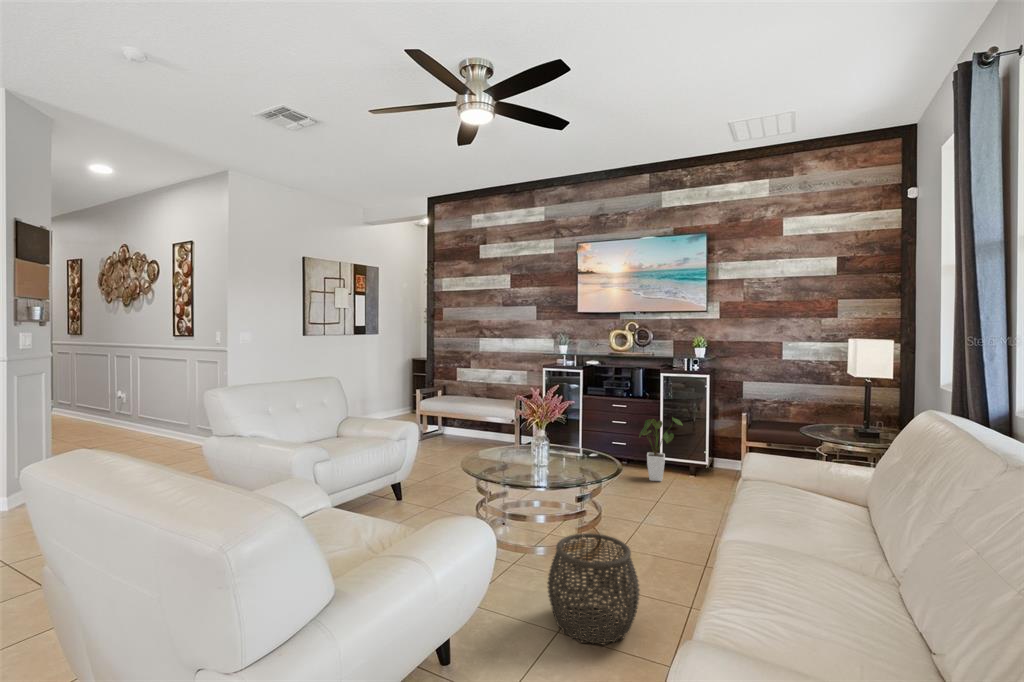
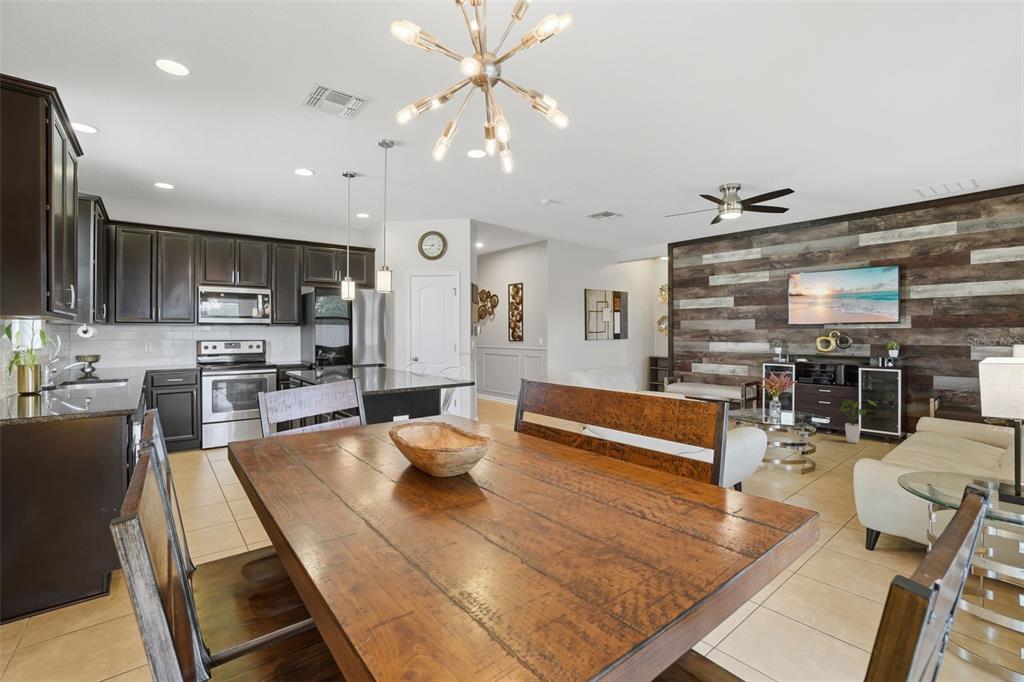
woven basket: present [548,533,640,645] -> none [775,444,827,490]

